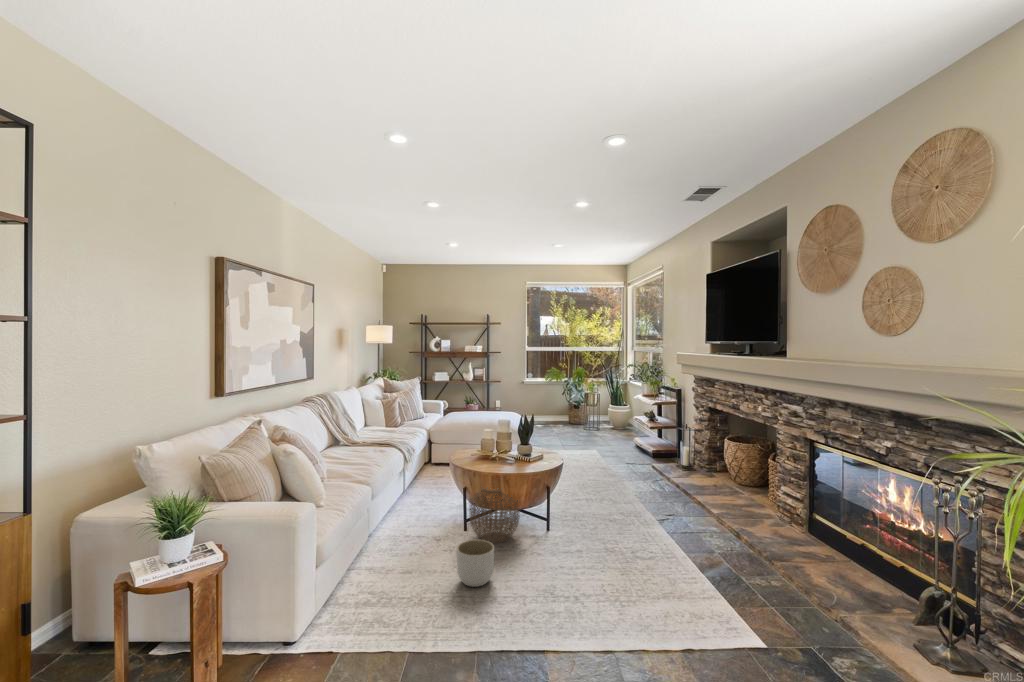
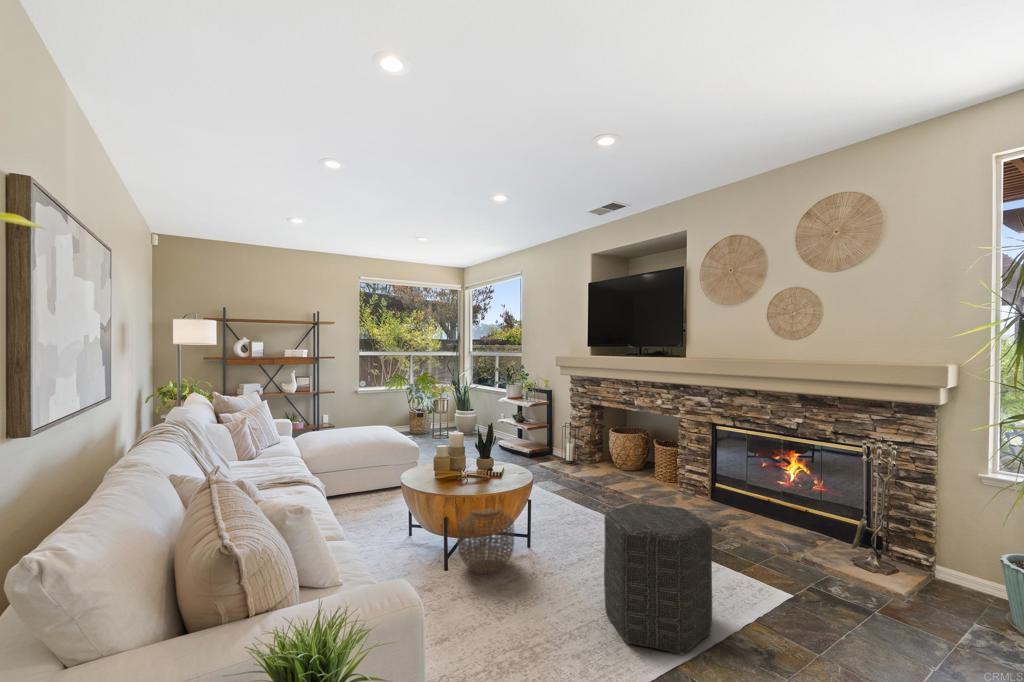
ottoman: none [525,501,625,649] -> present [604,503,712,655]
planter: present [457,539,494,587] -> none [504,570,547,626]

